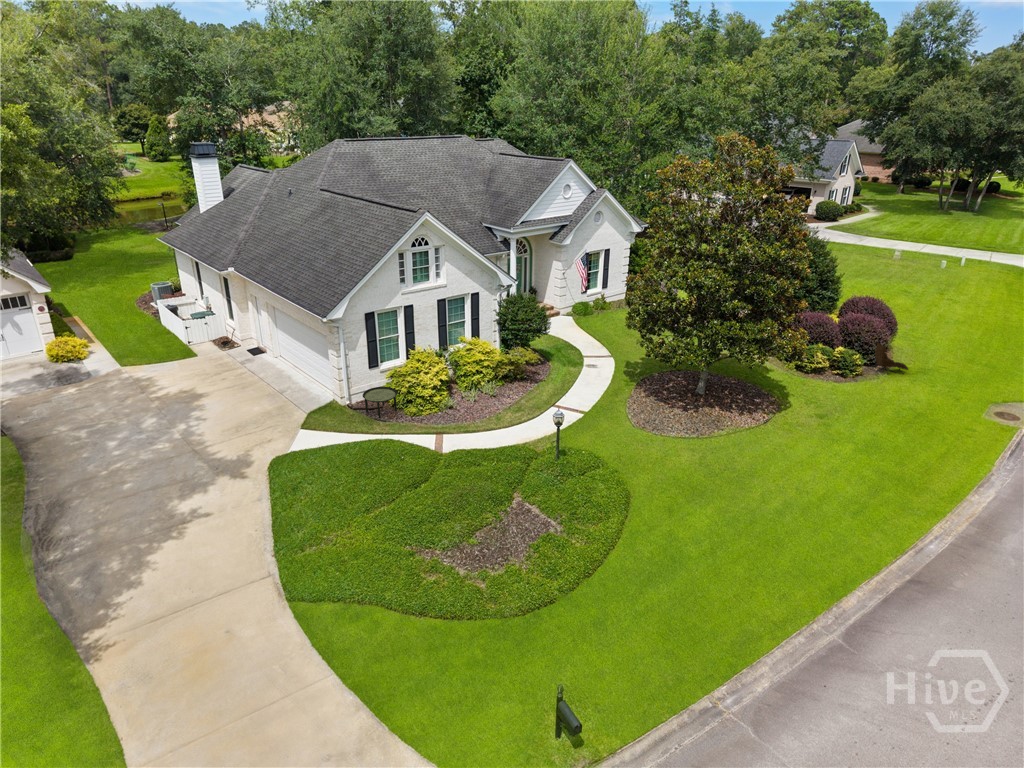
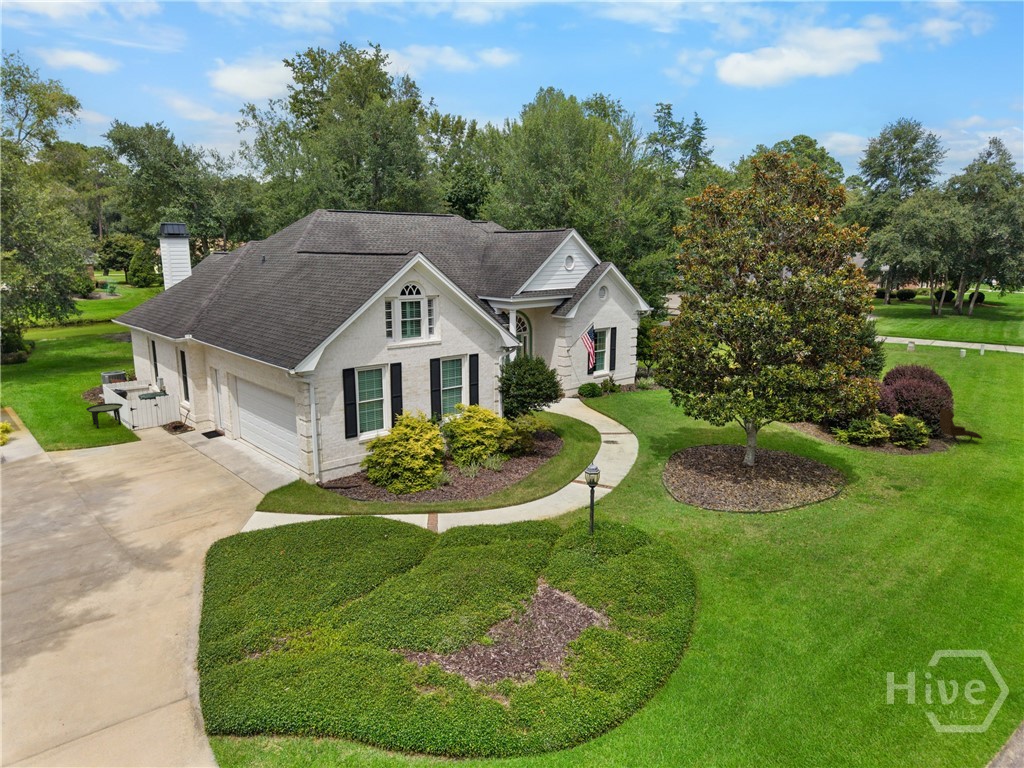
round table: present [363,387,397,419] -> present [86,403,123,428]

